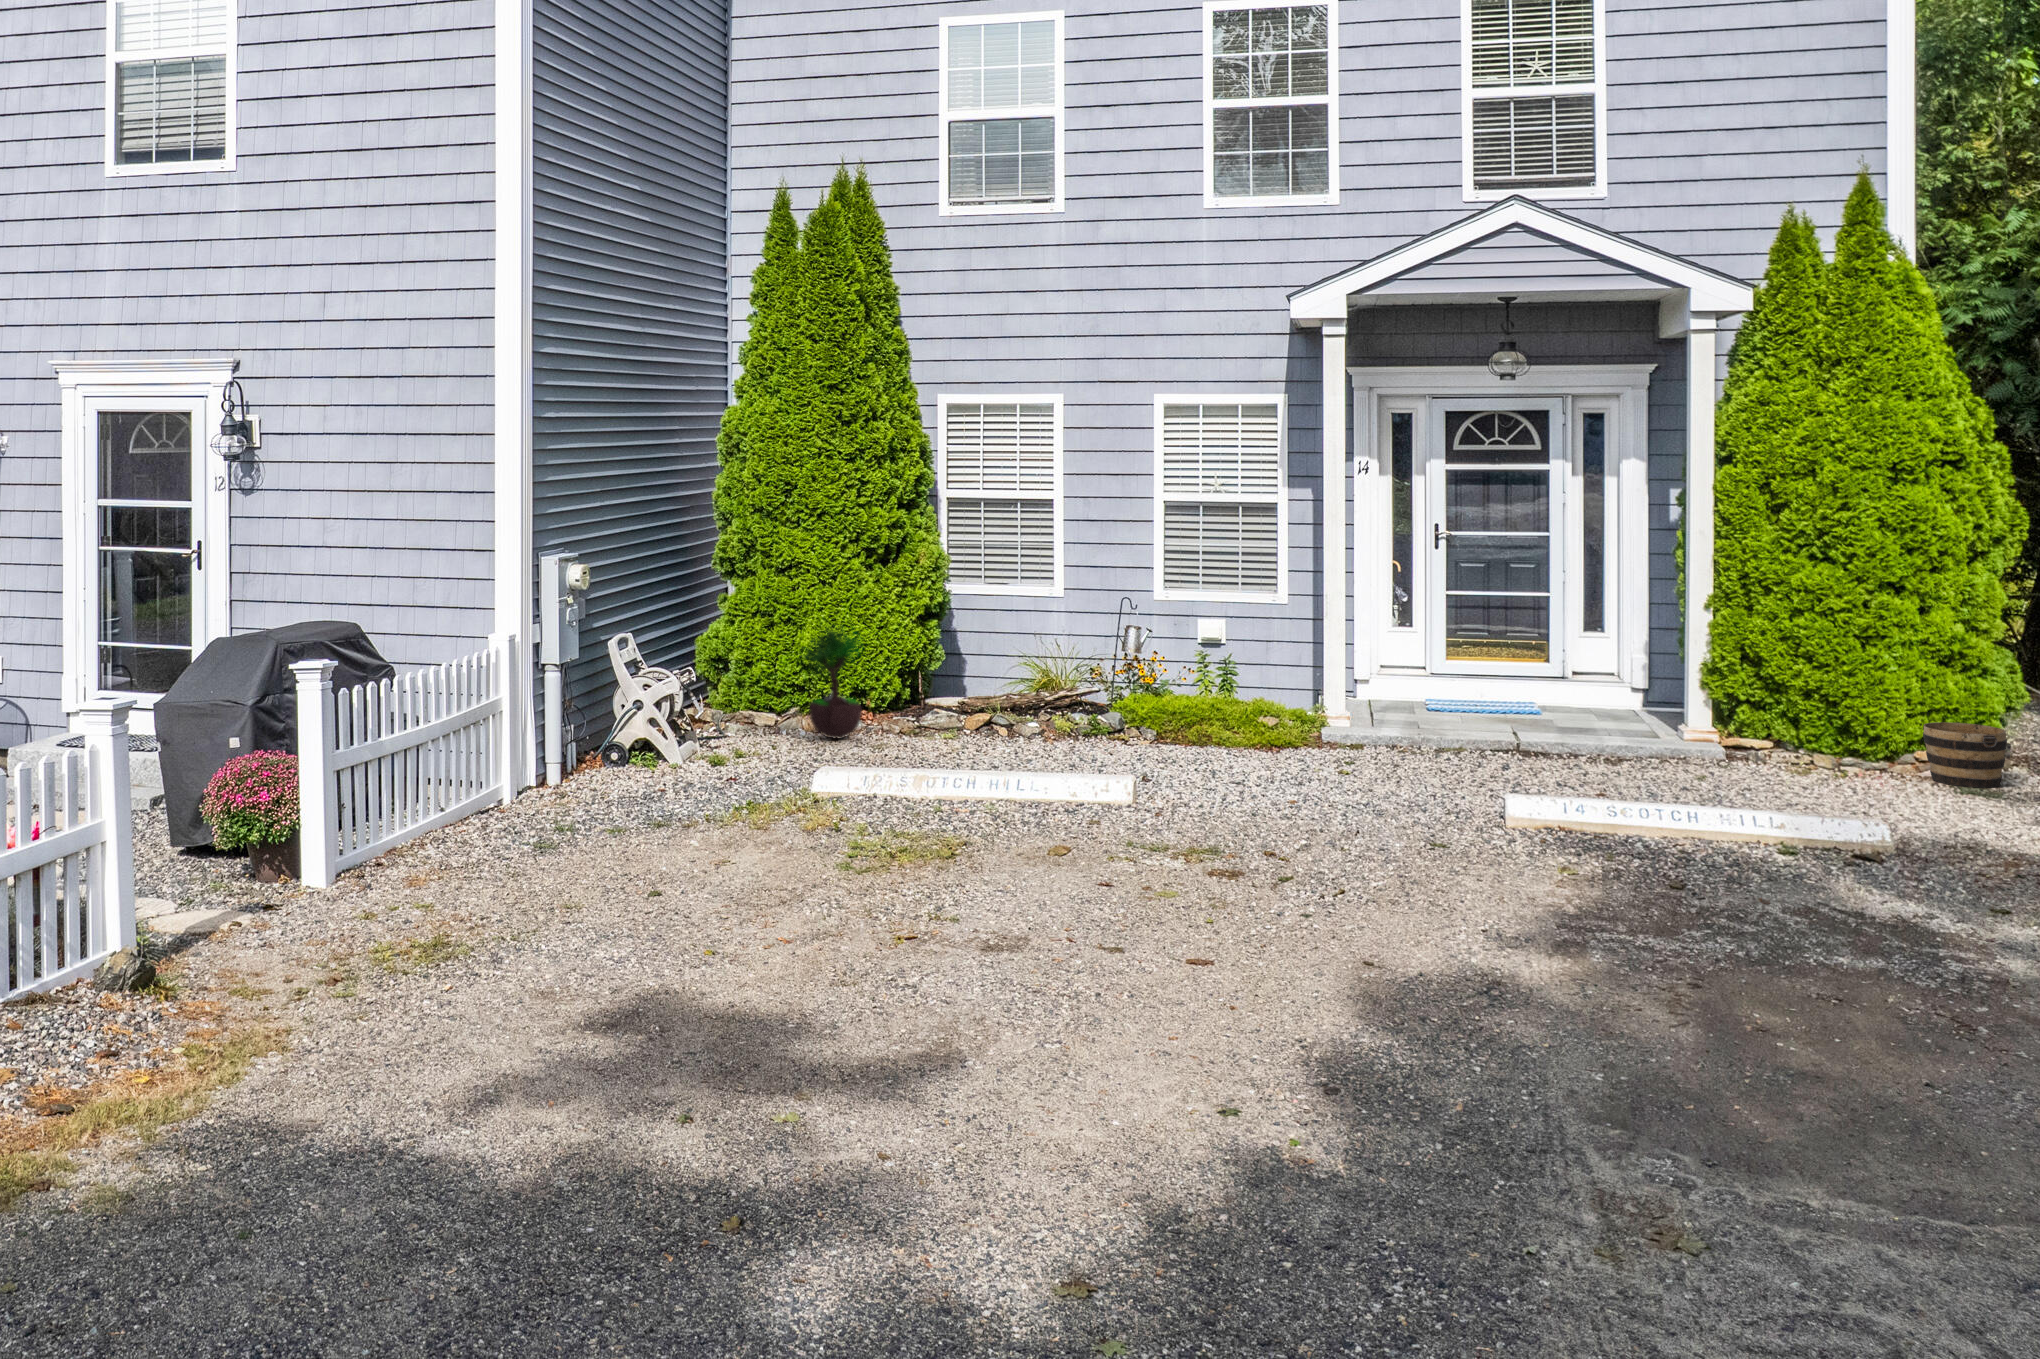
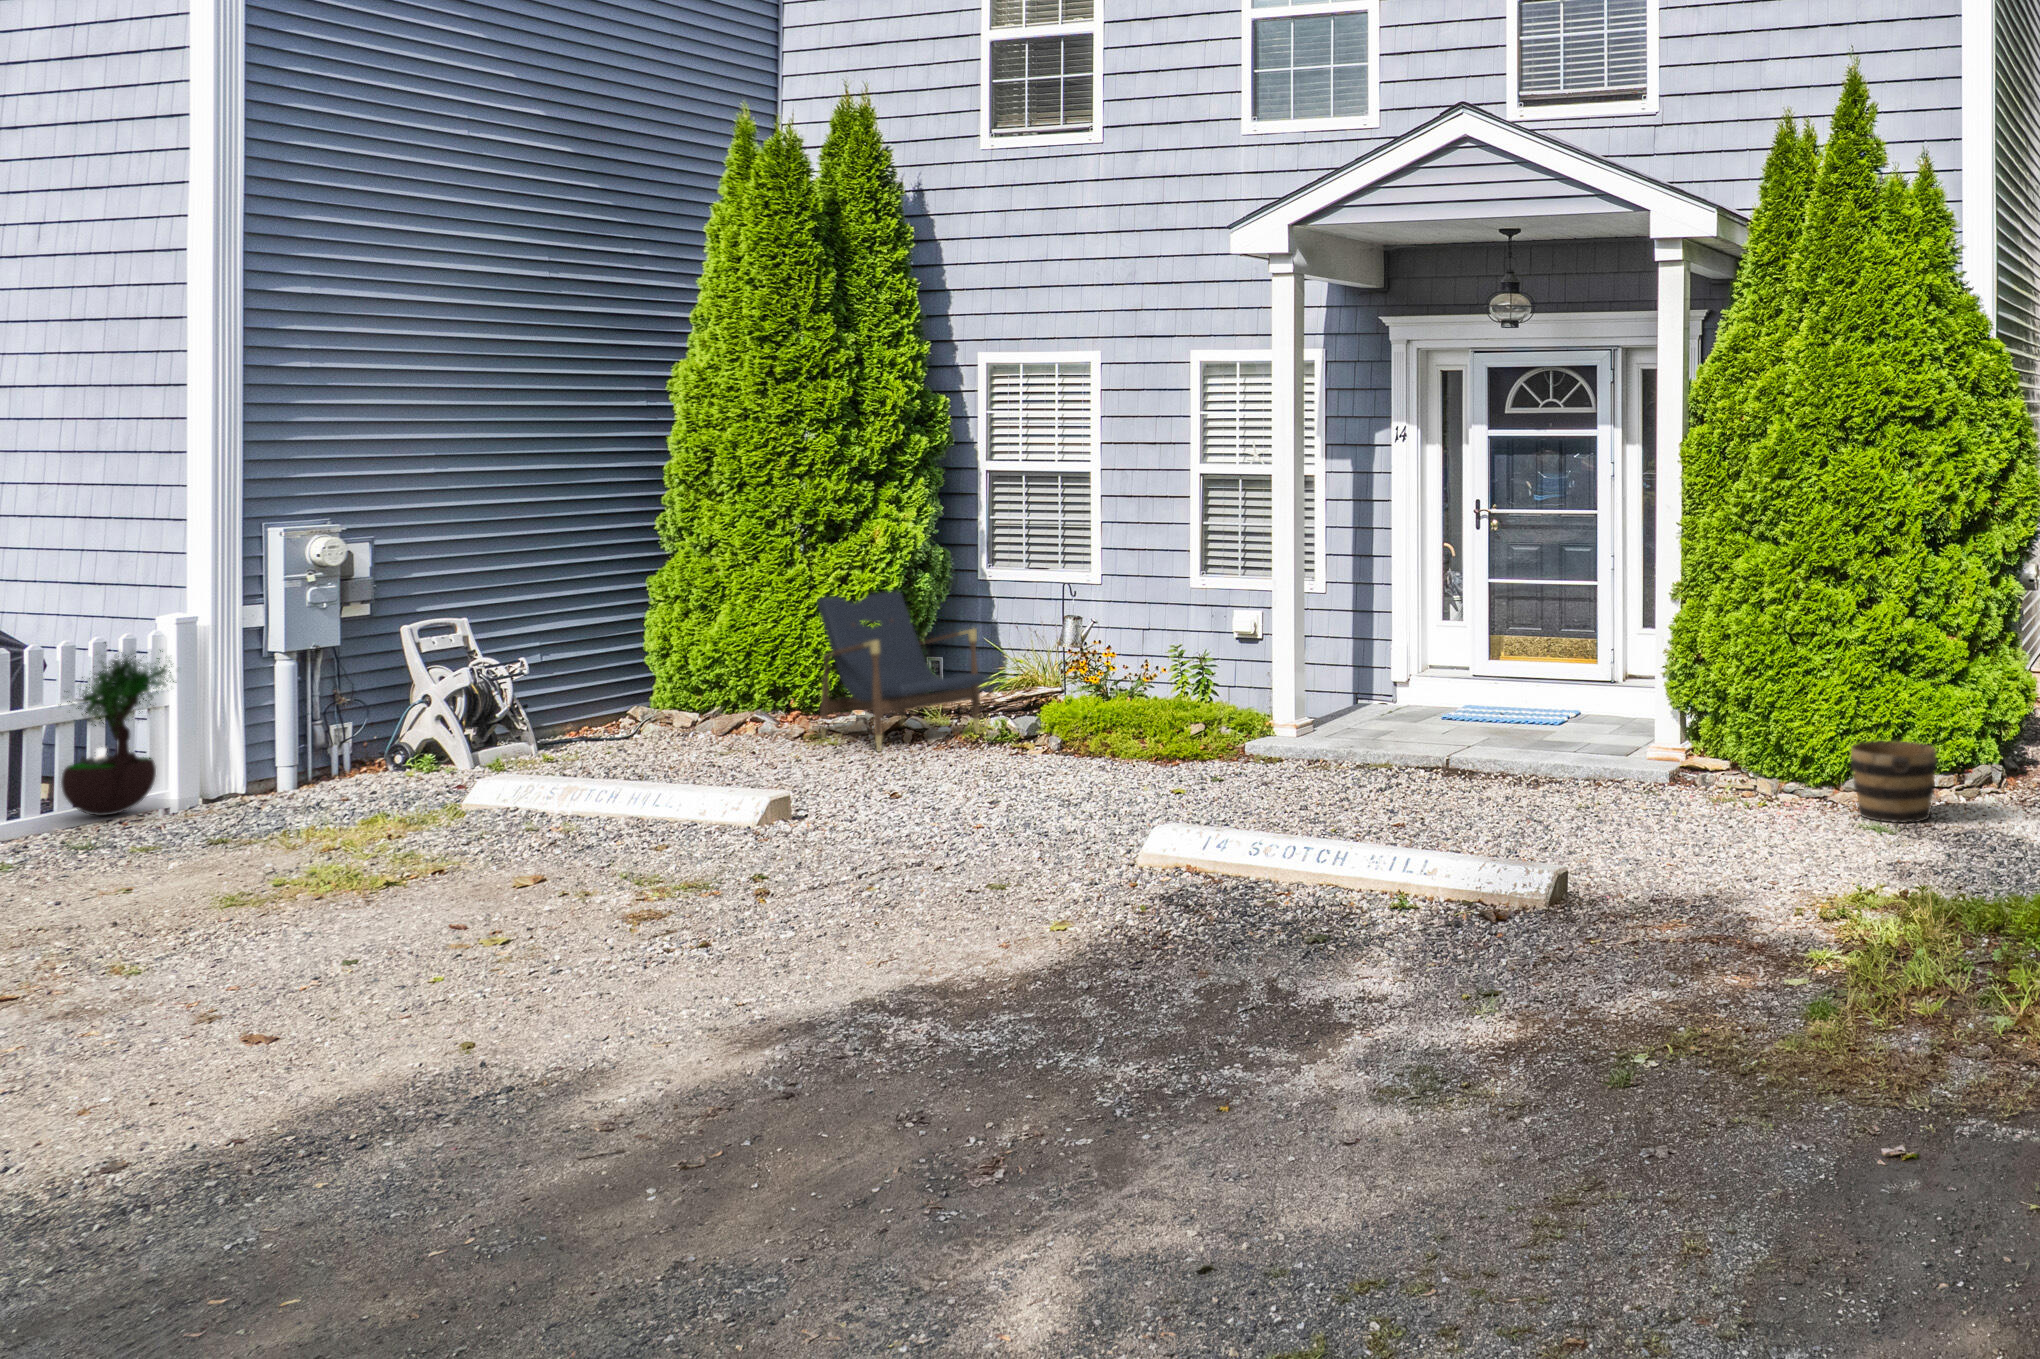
lounge chair: none [895,606,1038,745] -> present [818,592,984,751]
potted tree: present [803,626,862,738] -> present [60,642,177,816]

